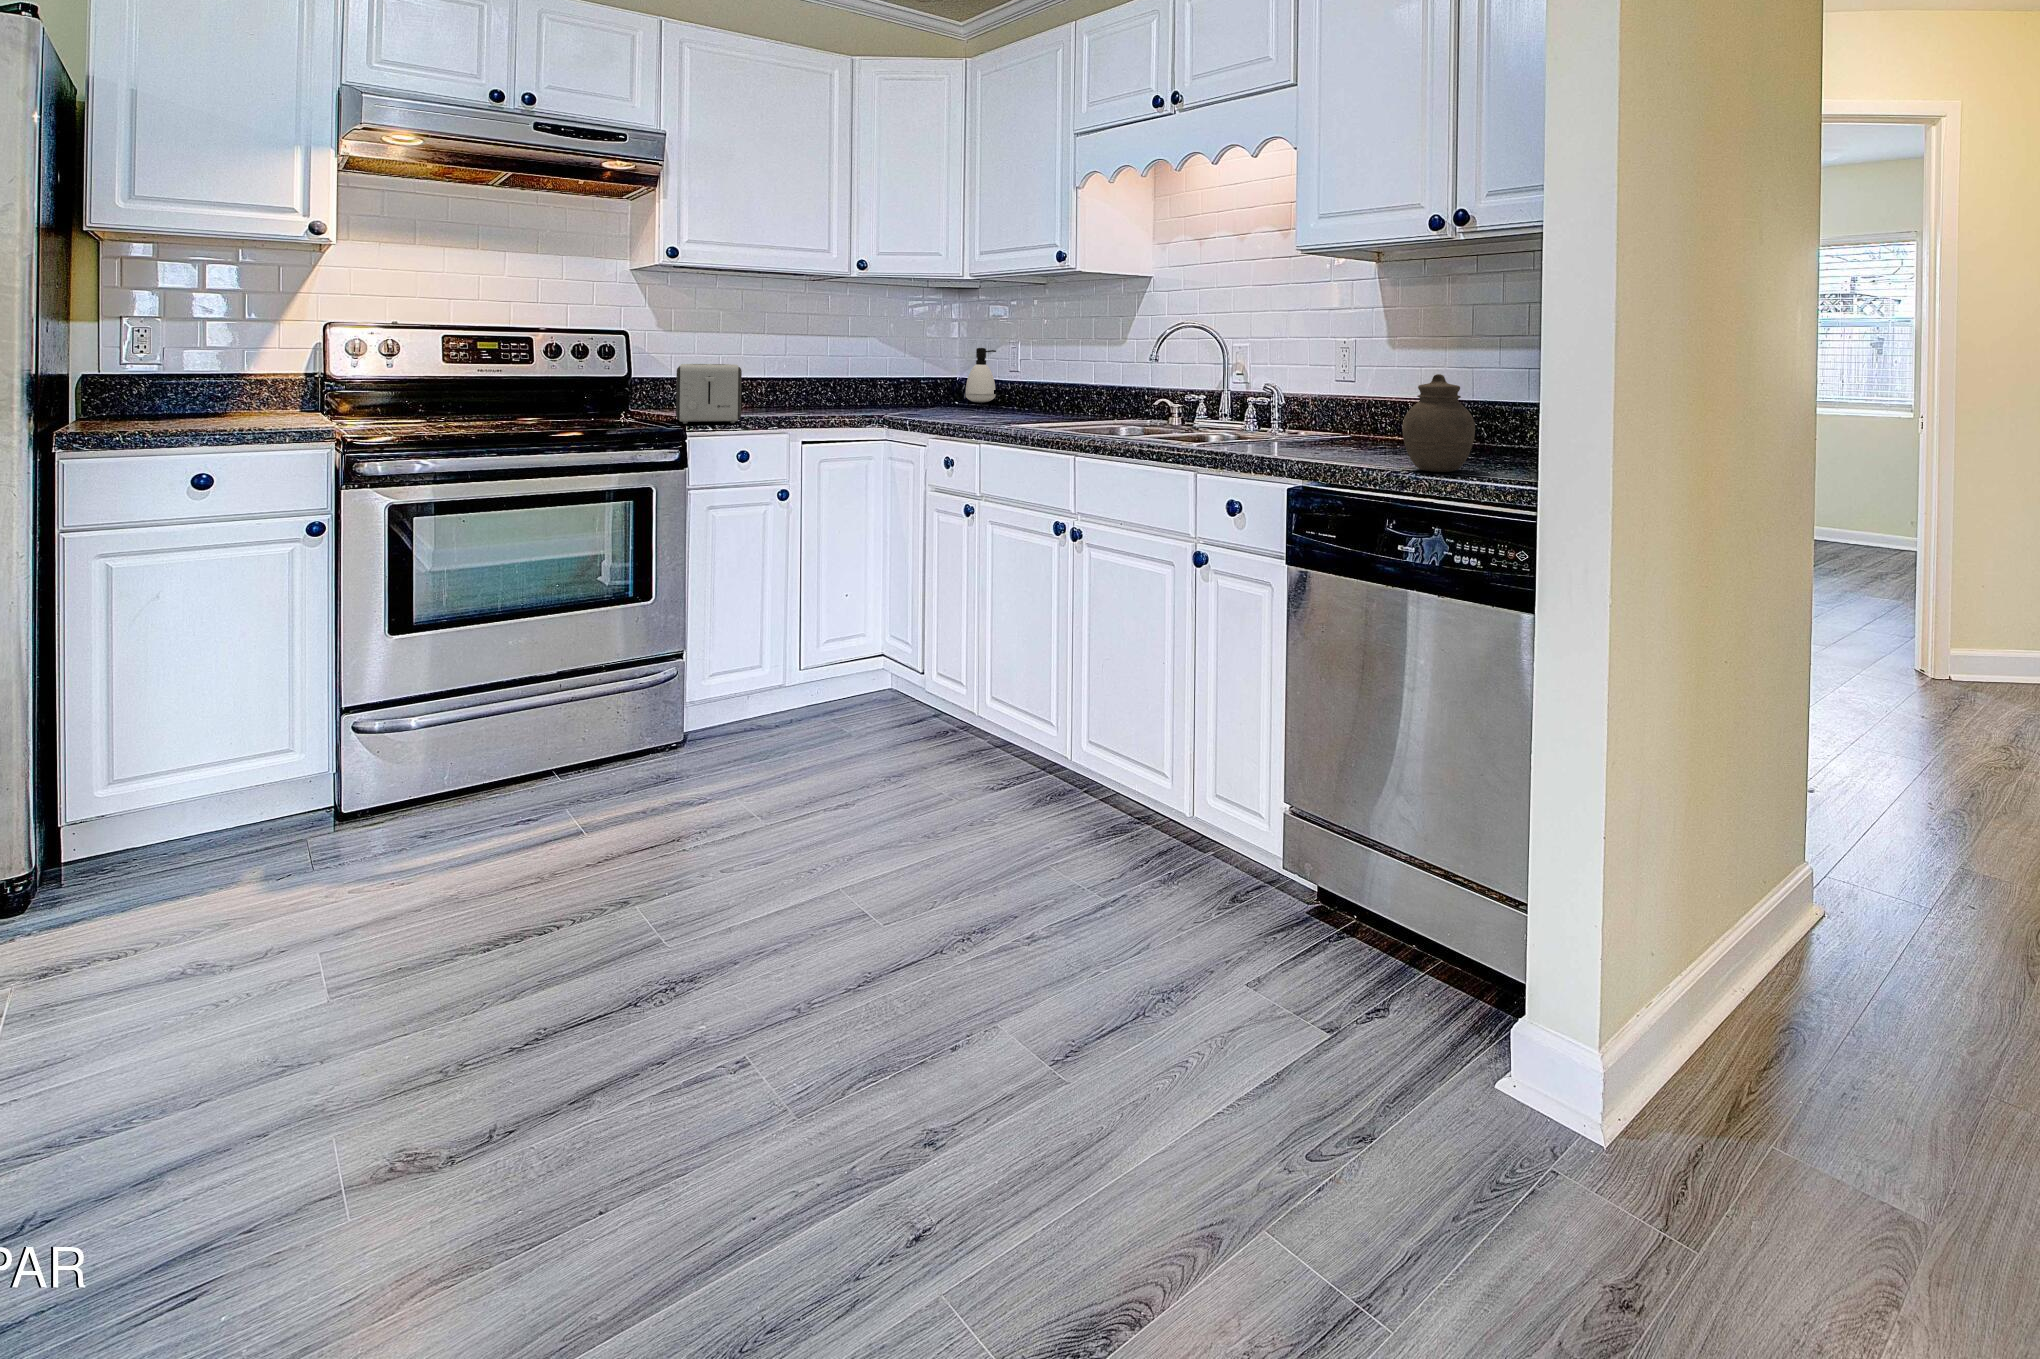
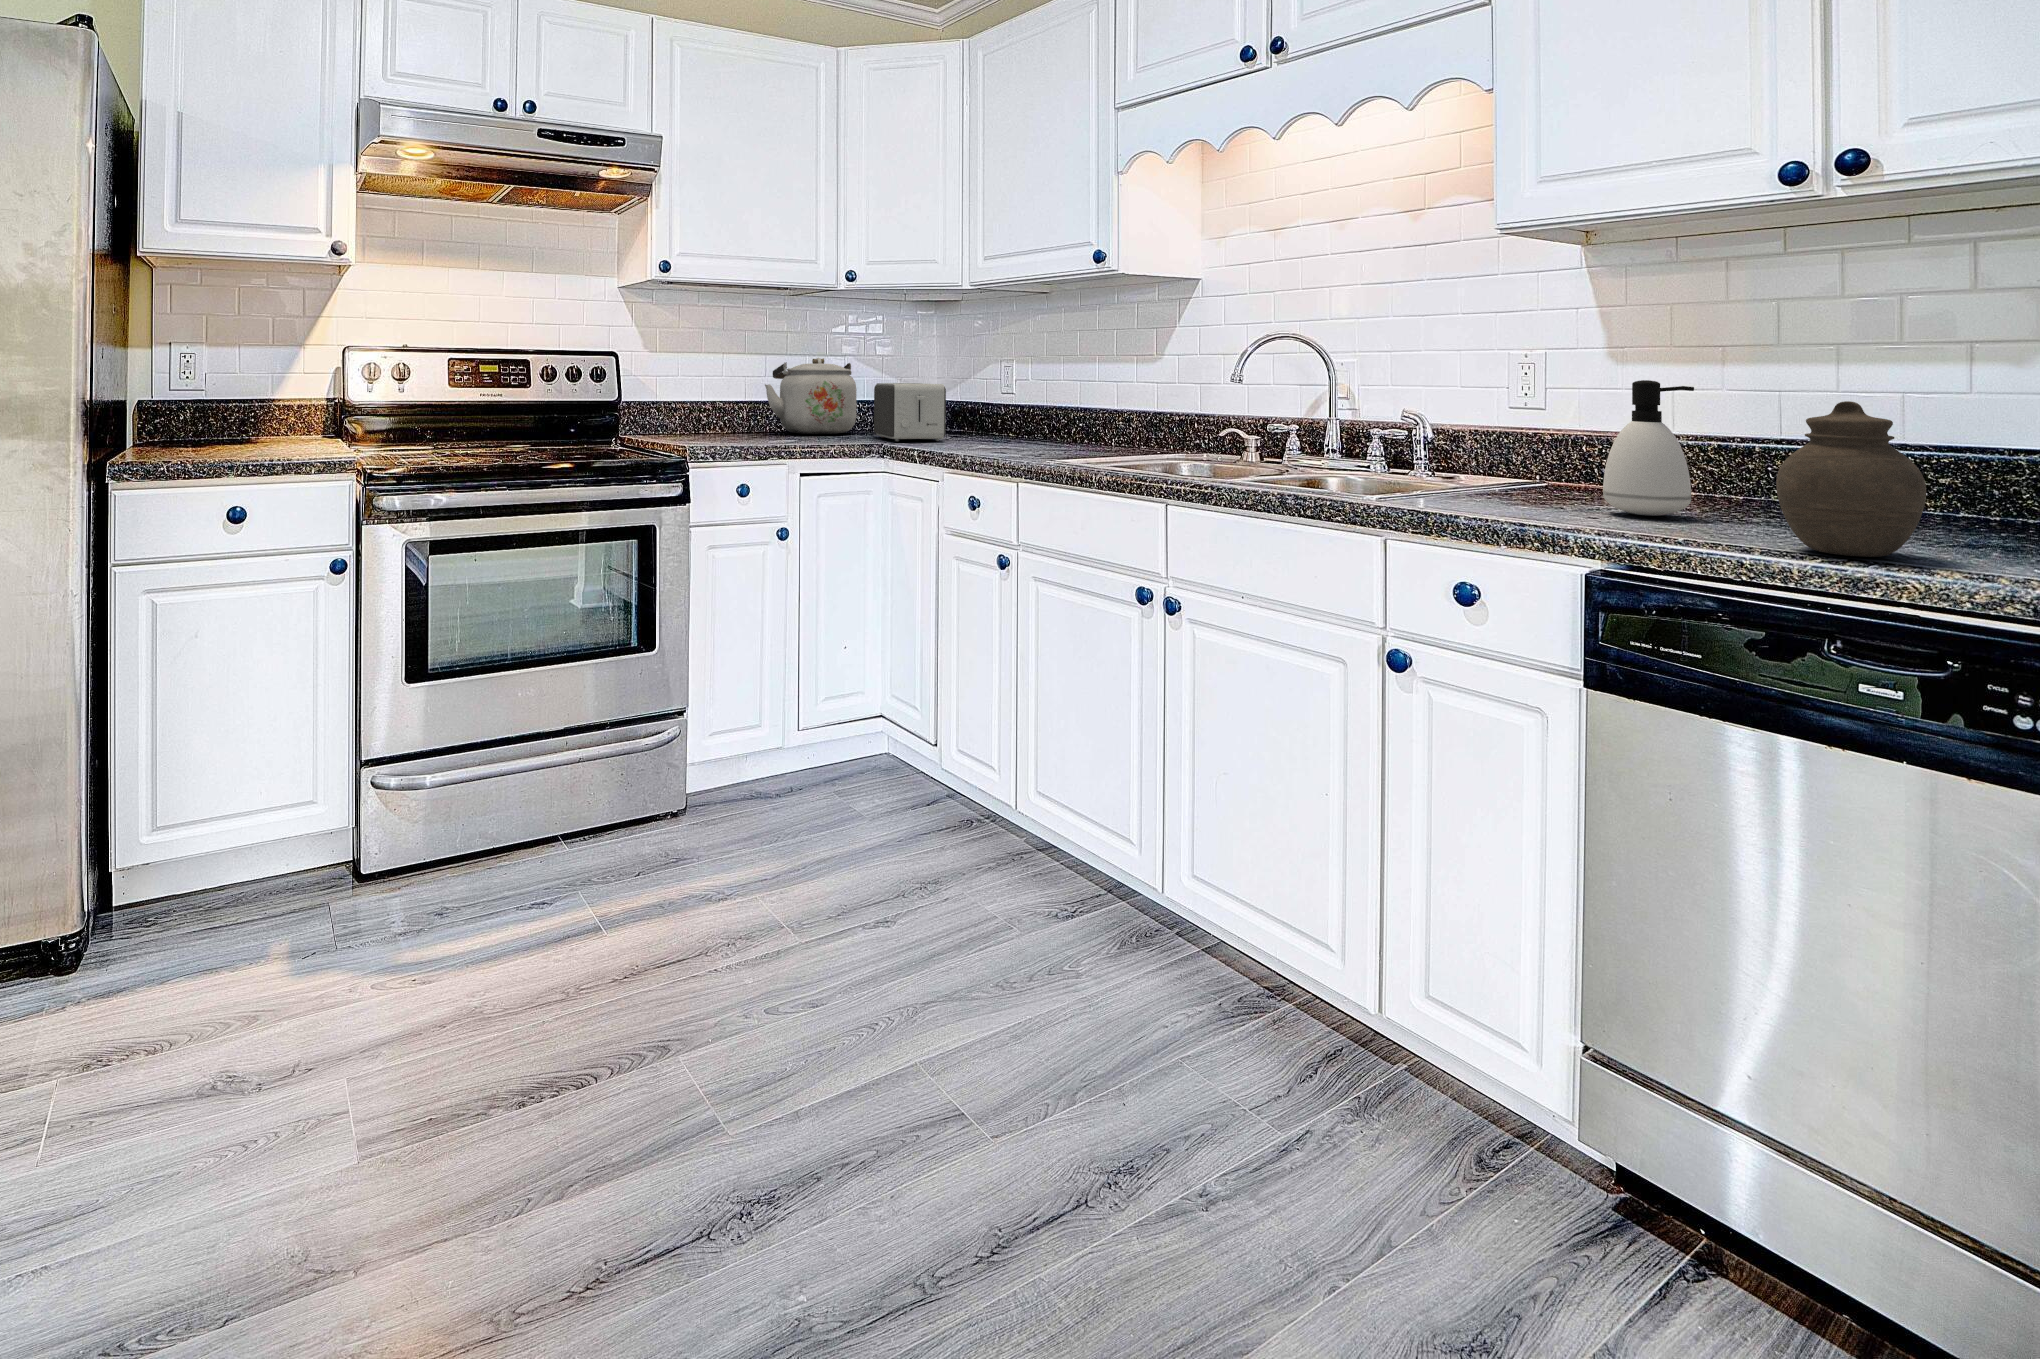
kettle: none [776,339,865,407] -> present [765,358,857,434]
soap dispenser: present [965,348,996,403] -> present [1603,380,1694,516]
toaster: present [676,364,742,424] -> present [874,383,946,441]

